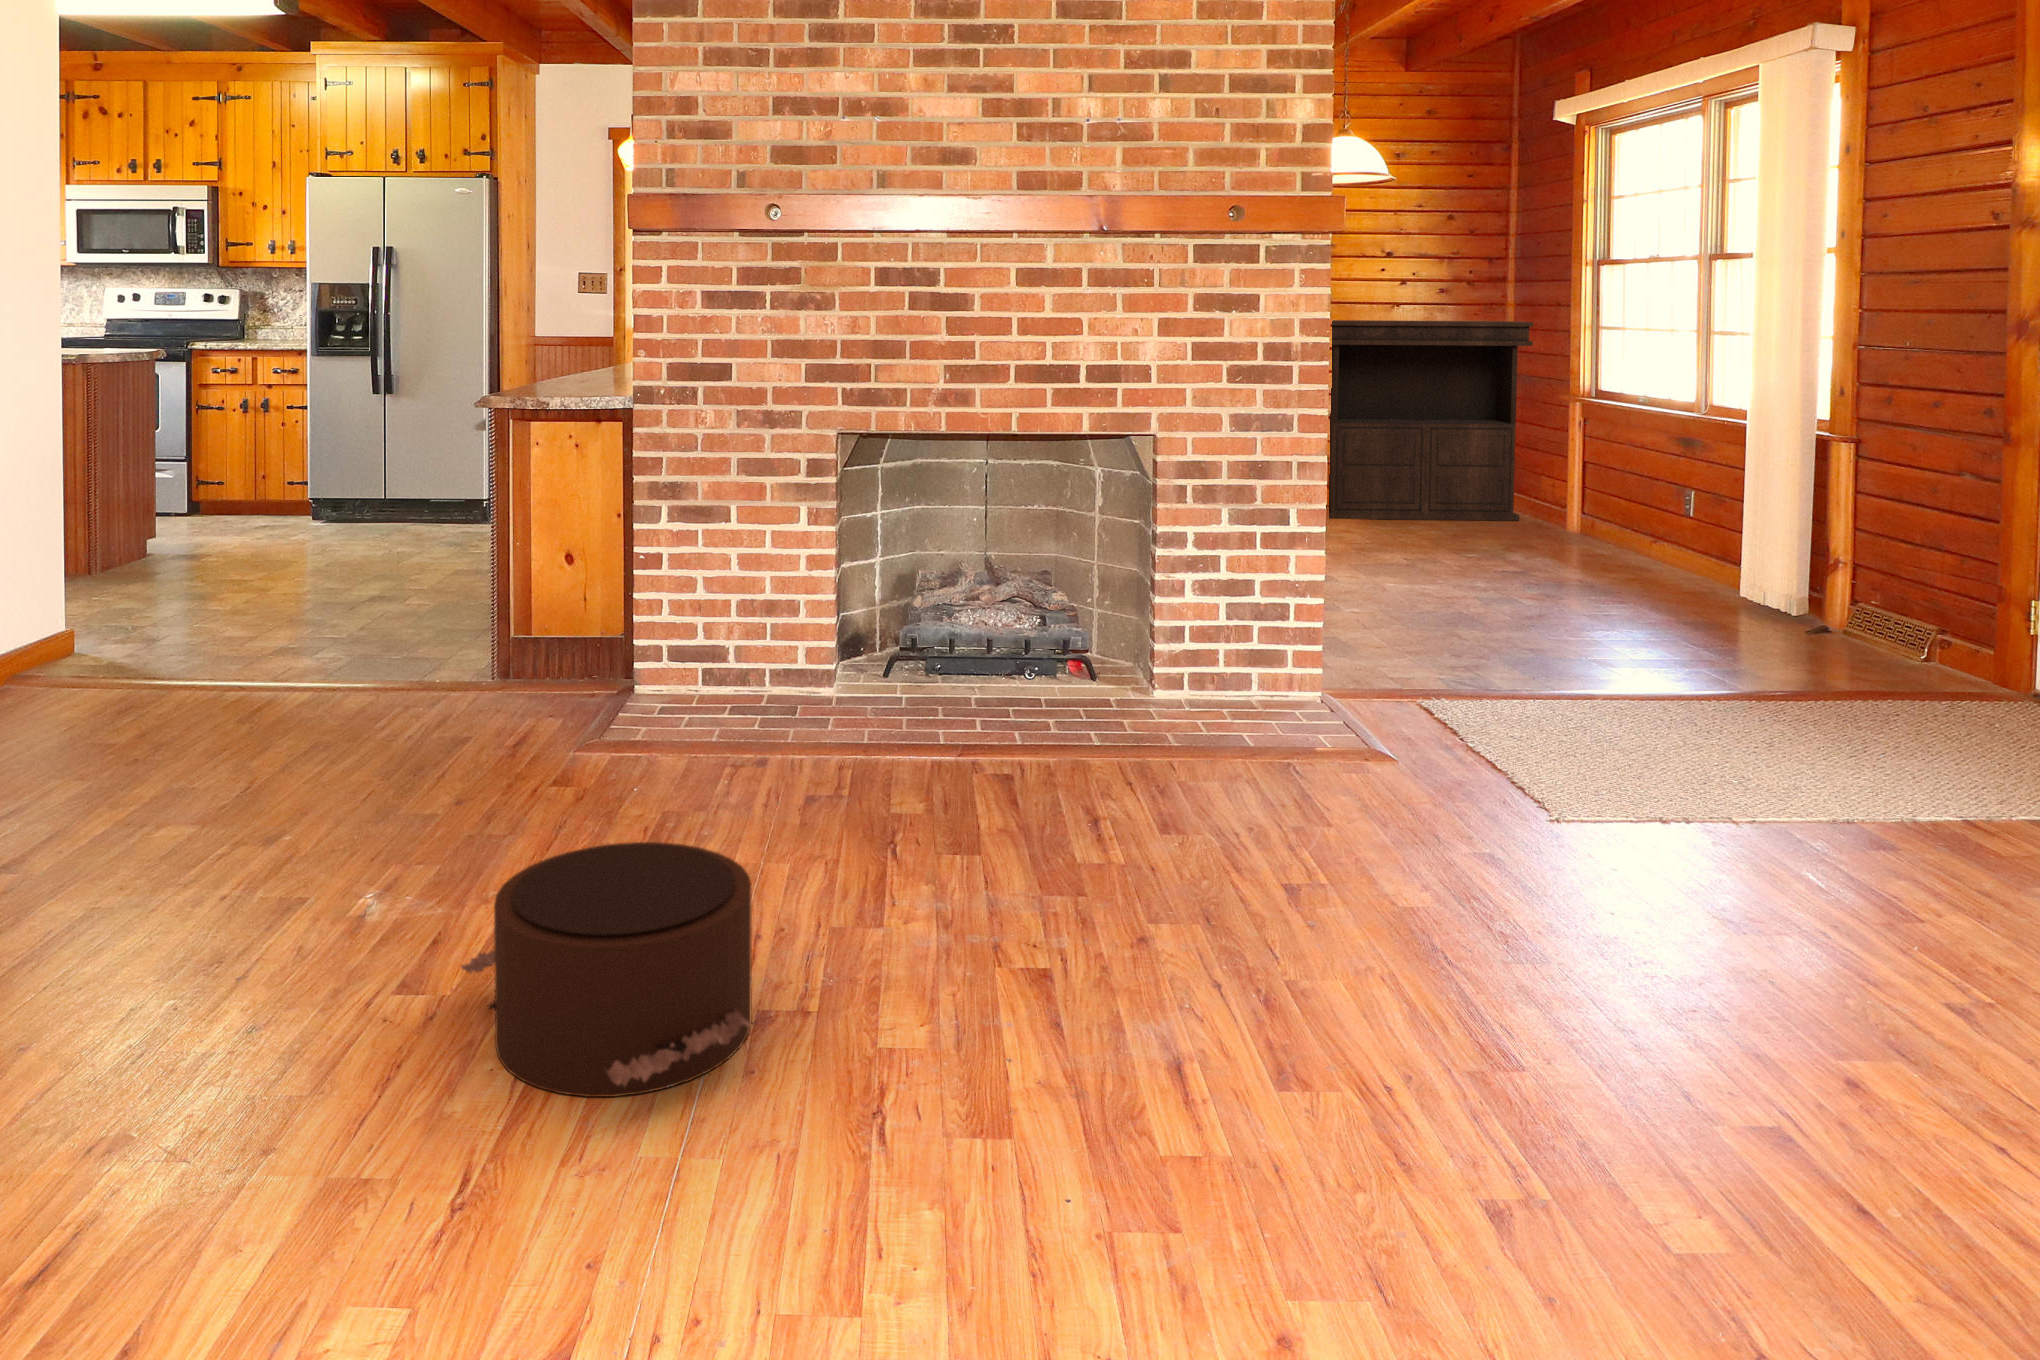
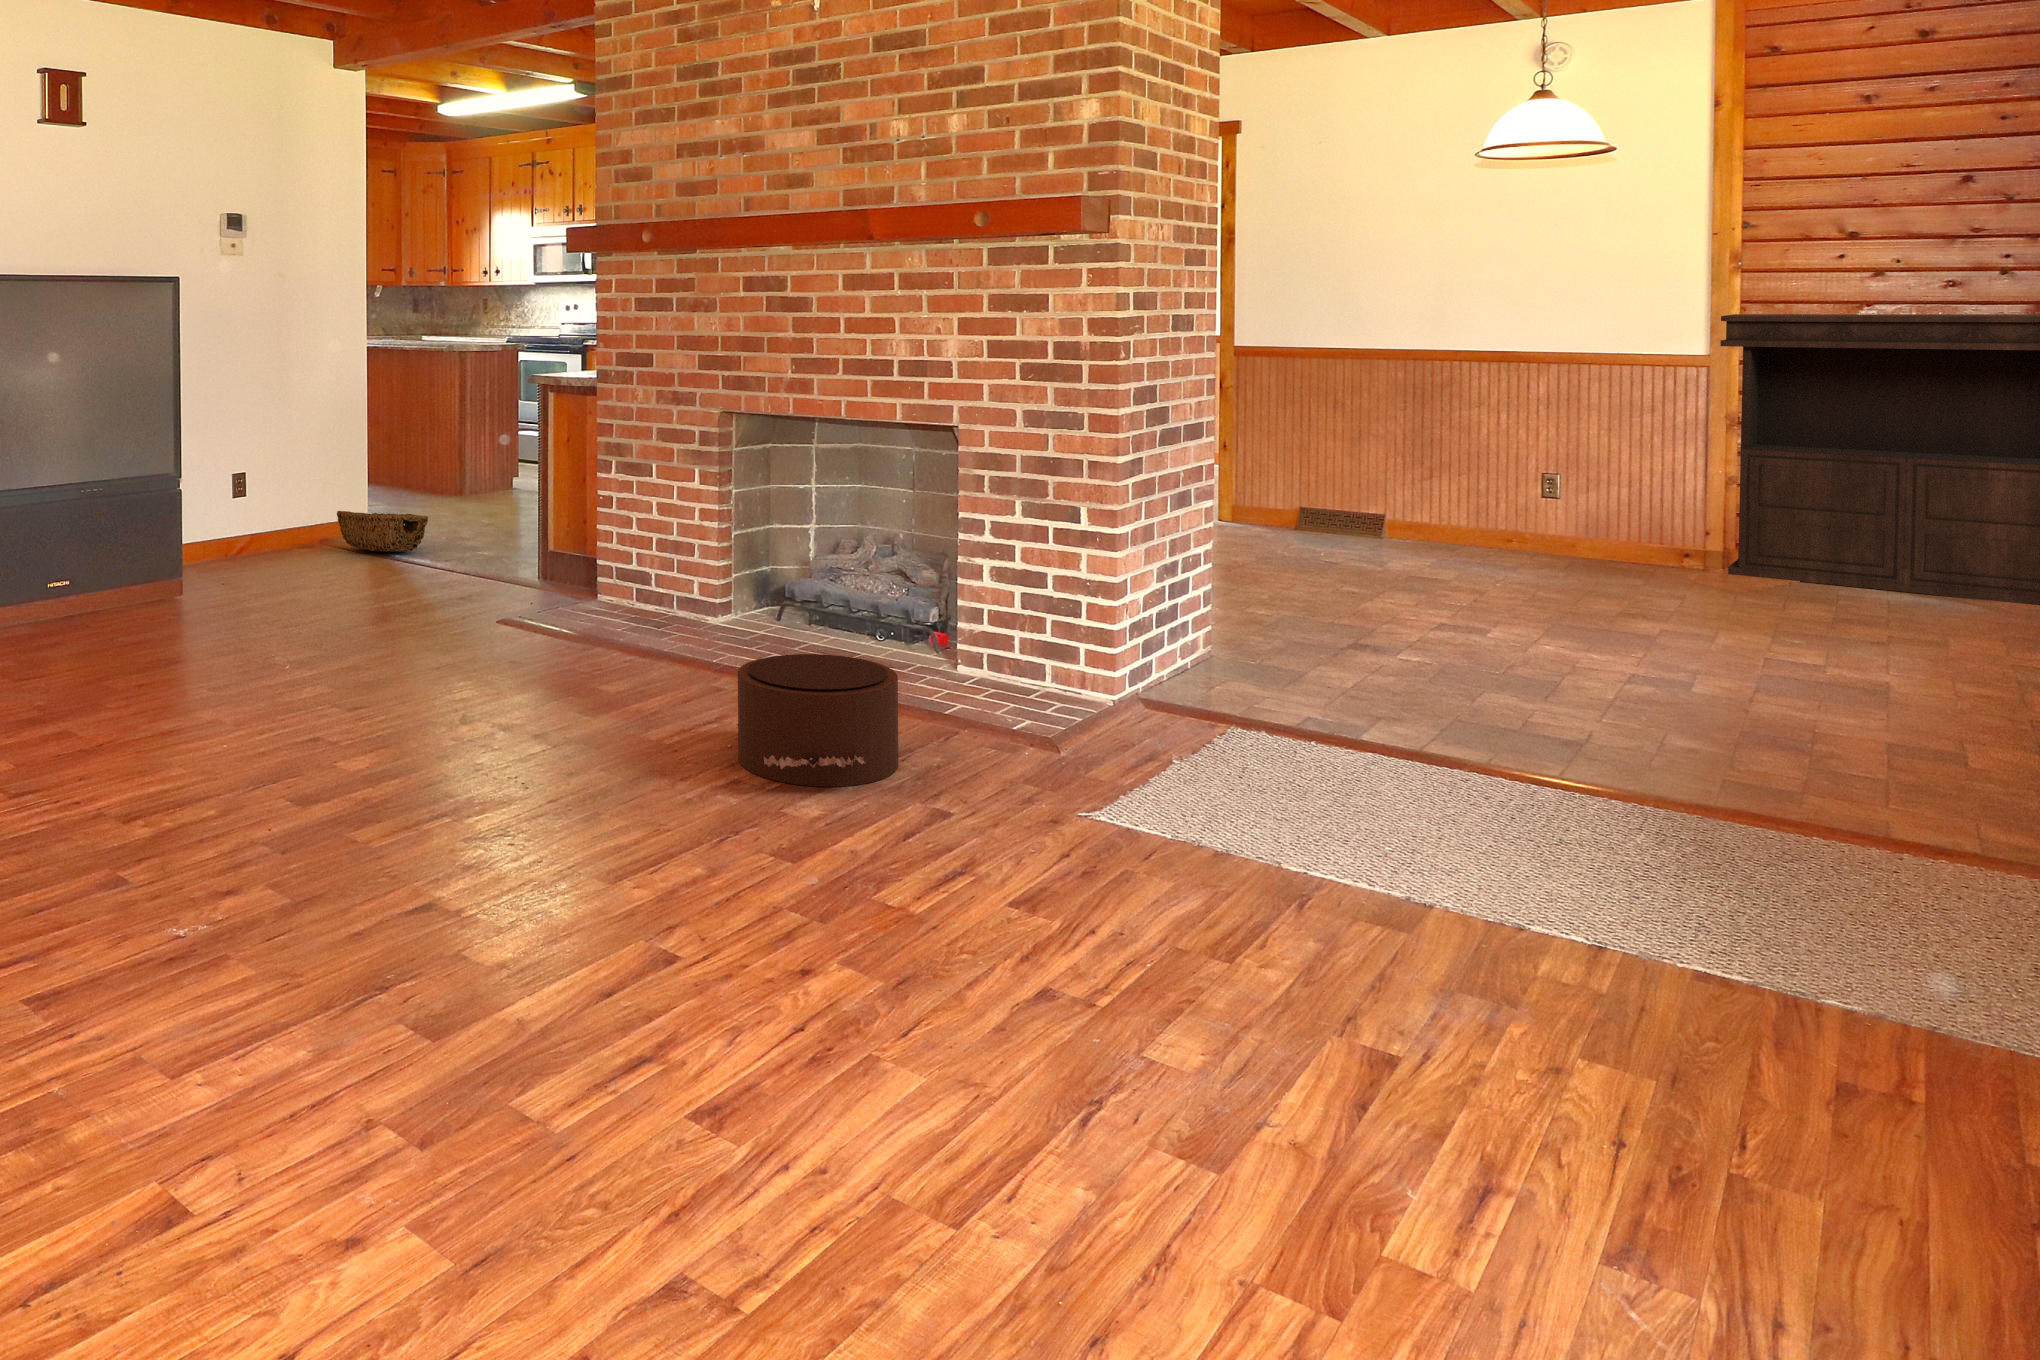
woven basket: none [16,610,185,676] -> present [337,511,428,553]
pouf: present [461,842,755,1097] -> present [737,654,898,787]

